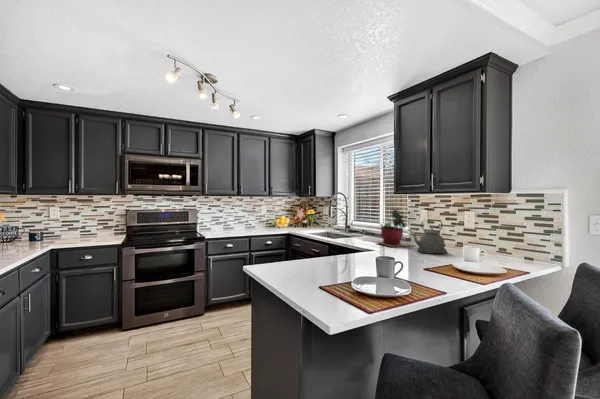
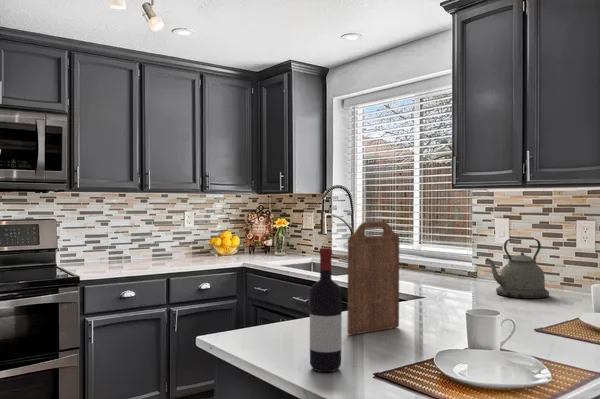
succulent plant: present [377,208,413,247] -> none [413,214,491,287]
cutting board: none [322,210,353,271] -> present [347,222,399,335]
wine bottle: none [291,223,308,291] -> present [310,248,342,372]

